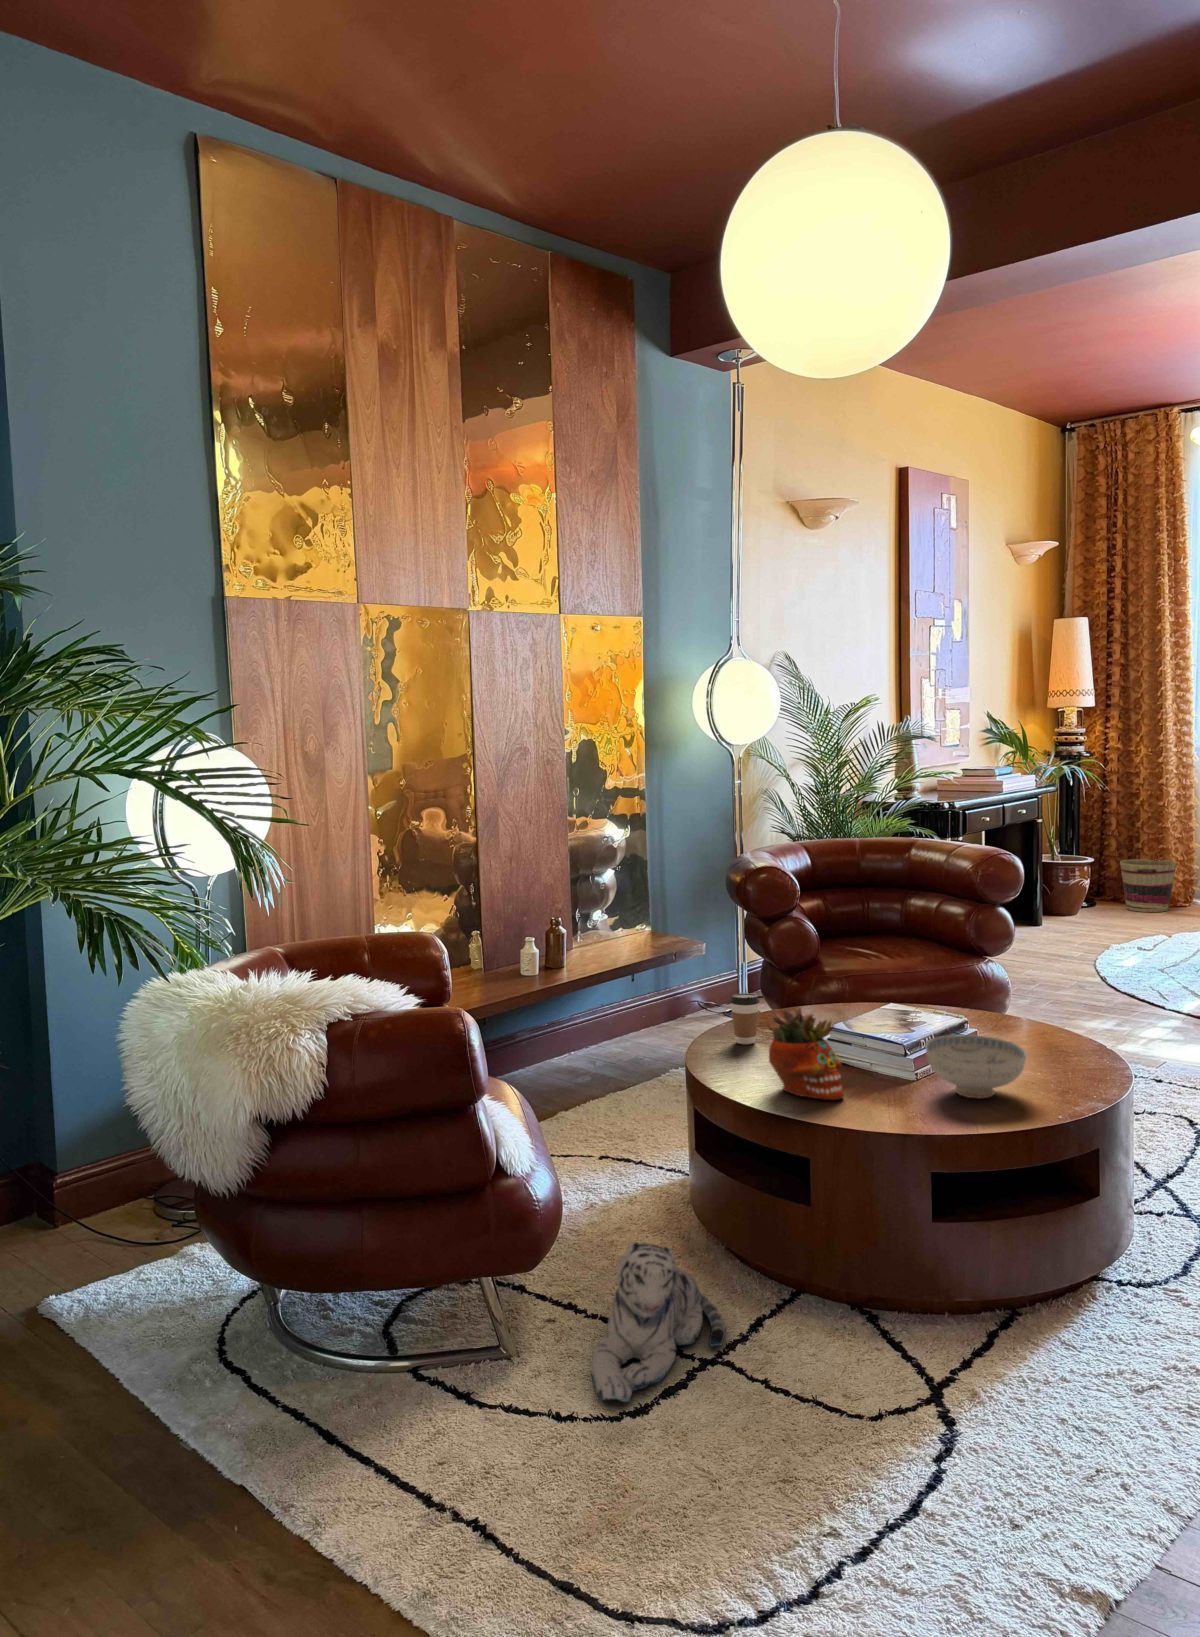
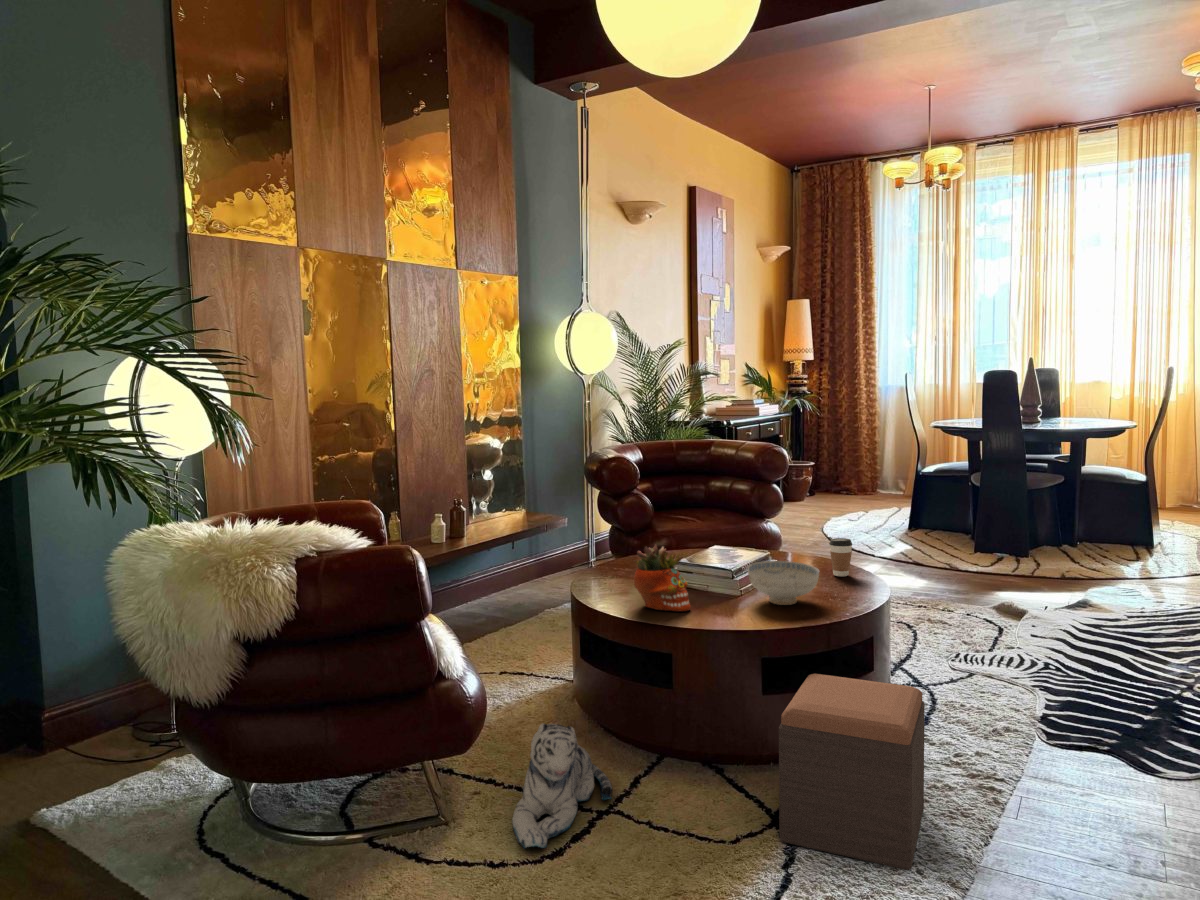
basket: present [1120,859,1176,912] -> none [833,462,868,497]
coffee cup: present [730,993,760,1044] -> present [829,538,852,577]
footstool: none [938,1200,1152,1480] -> present [779,674,925,870]

